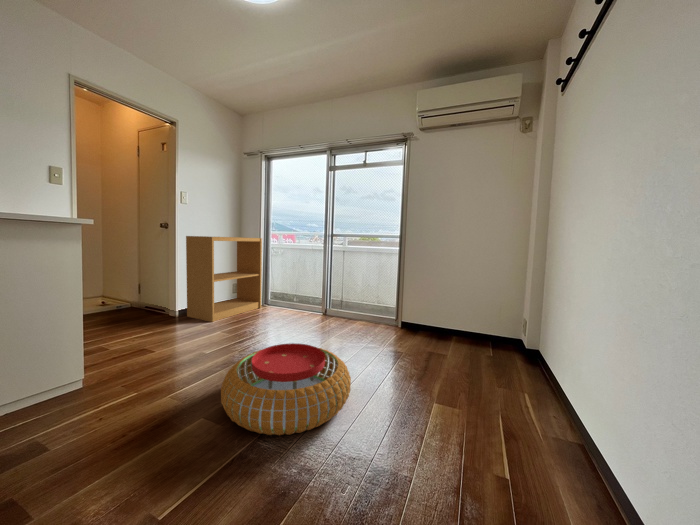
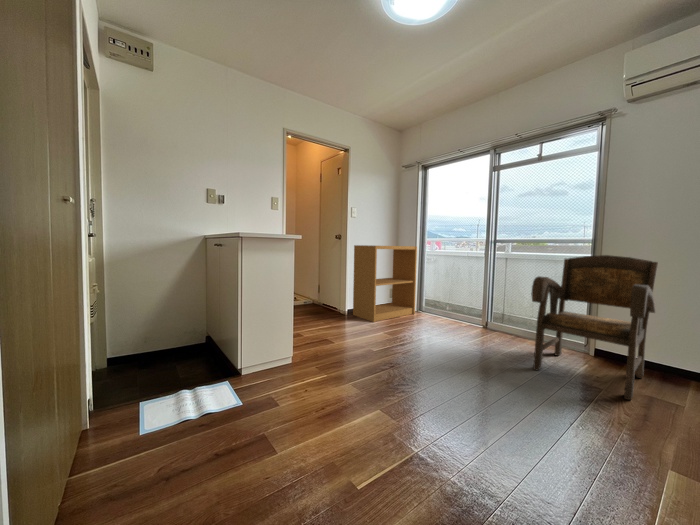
armchair: none [355,249,435,358] -> present [531,255,658,400]
pouf: present [221,343,351,435] -> none [395,352,541,452]

